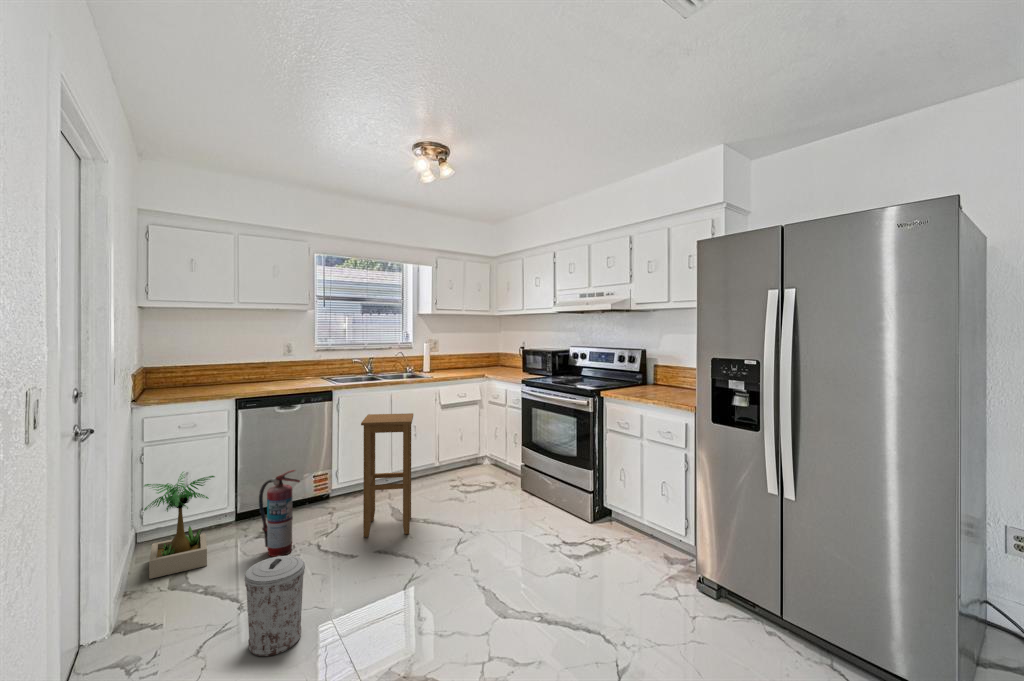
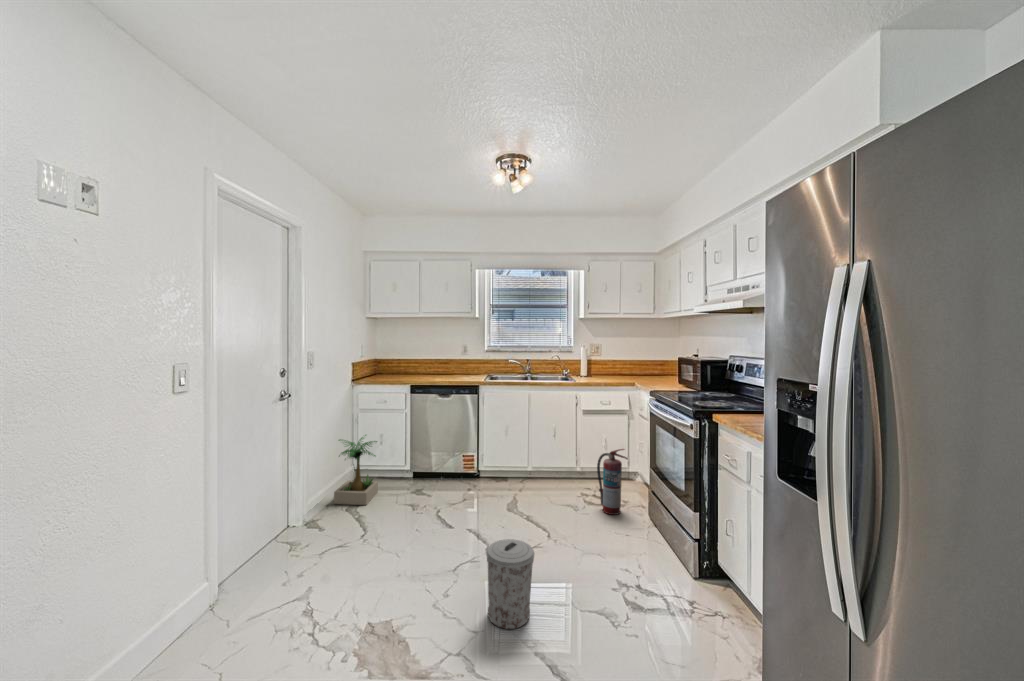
stool: present [361,413,413,537] -> none [470,410,526,524]
fire extinguisher: present [259,470,300,557] -> present [597,449,628,515]
trash can: present [244,556,305,656] -> present [486,539,534,629]

